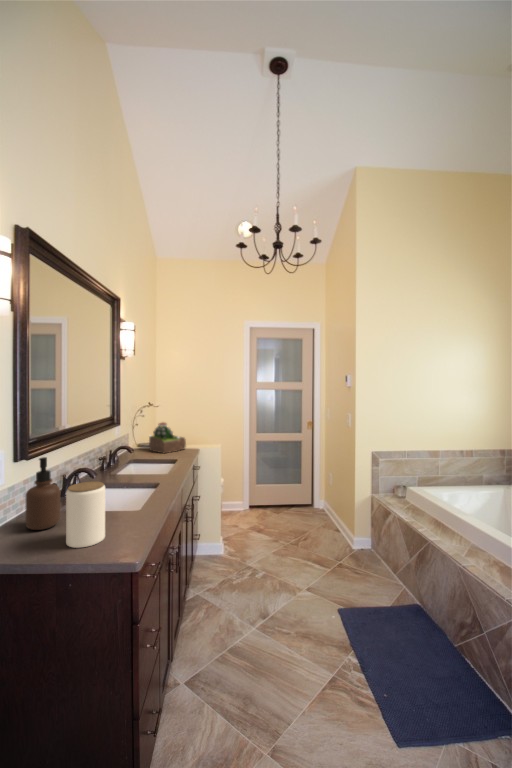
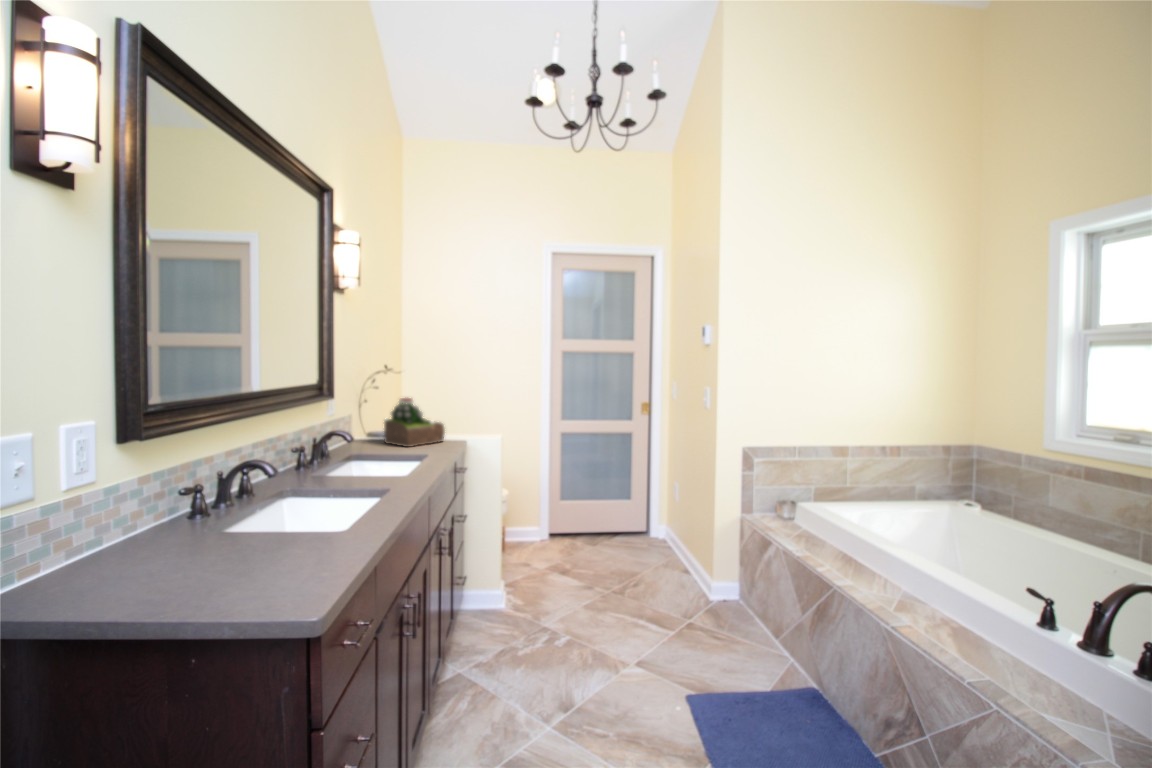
soap dispenser: present [26,457,60,530] -> none [124,433,195,563]
jar: present [66,481,105,548] -> none [190,476,270,594]

